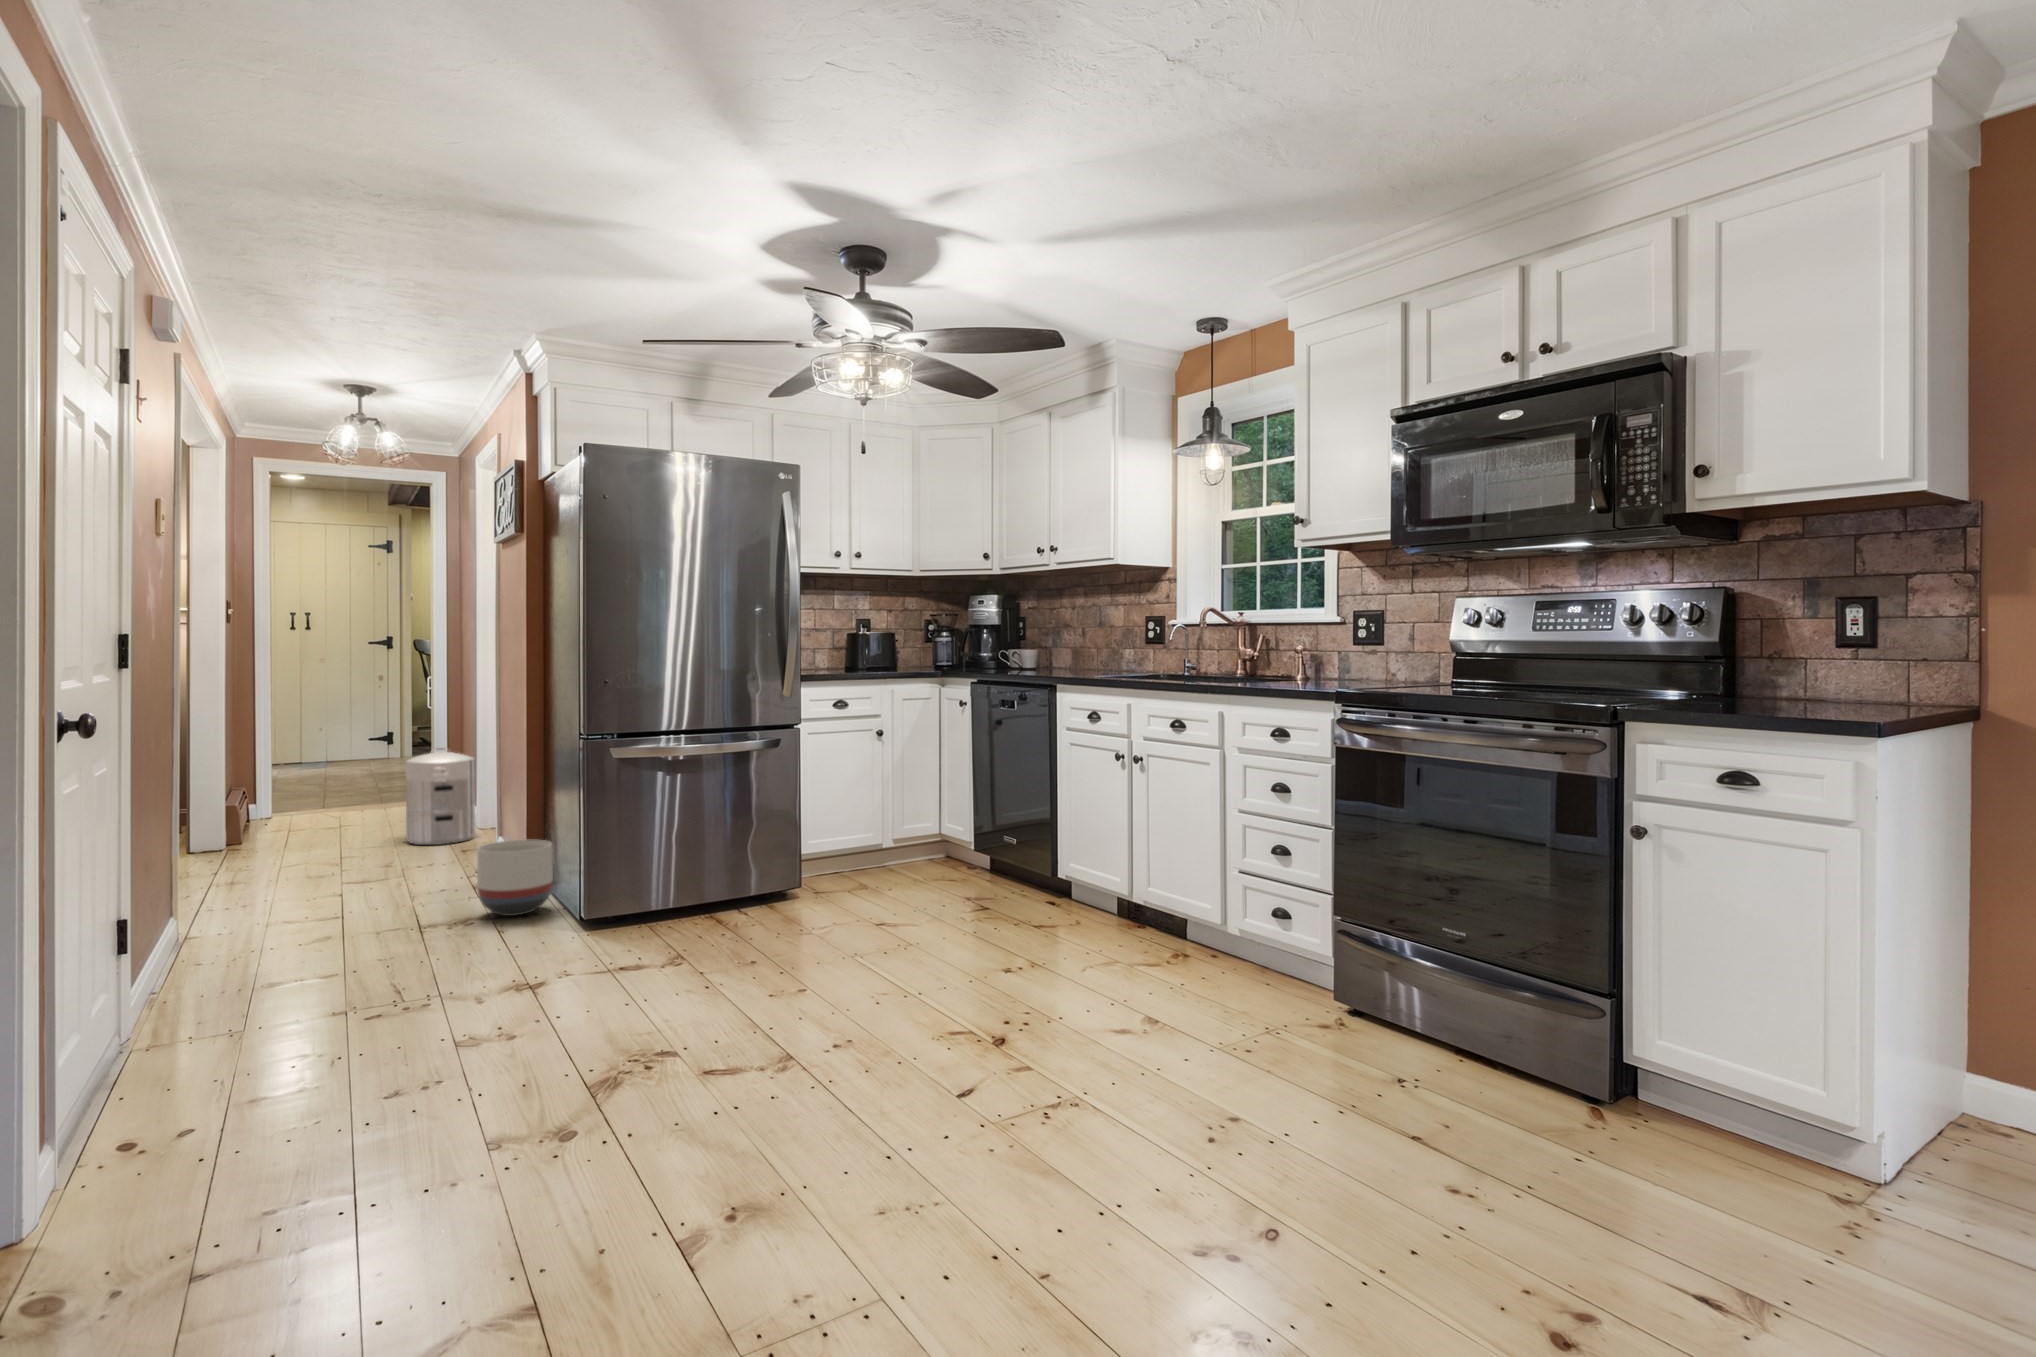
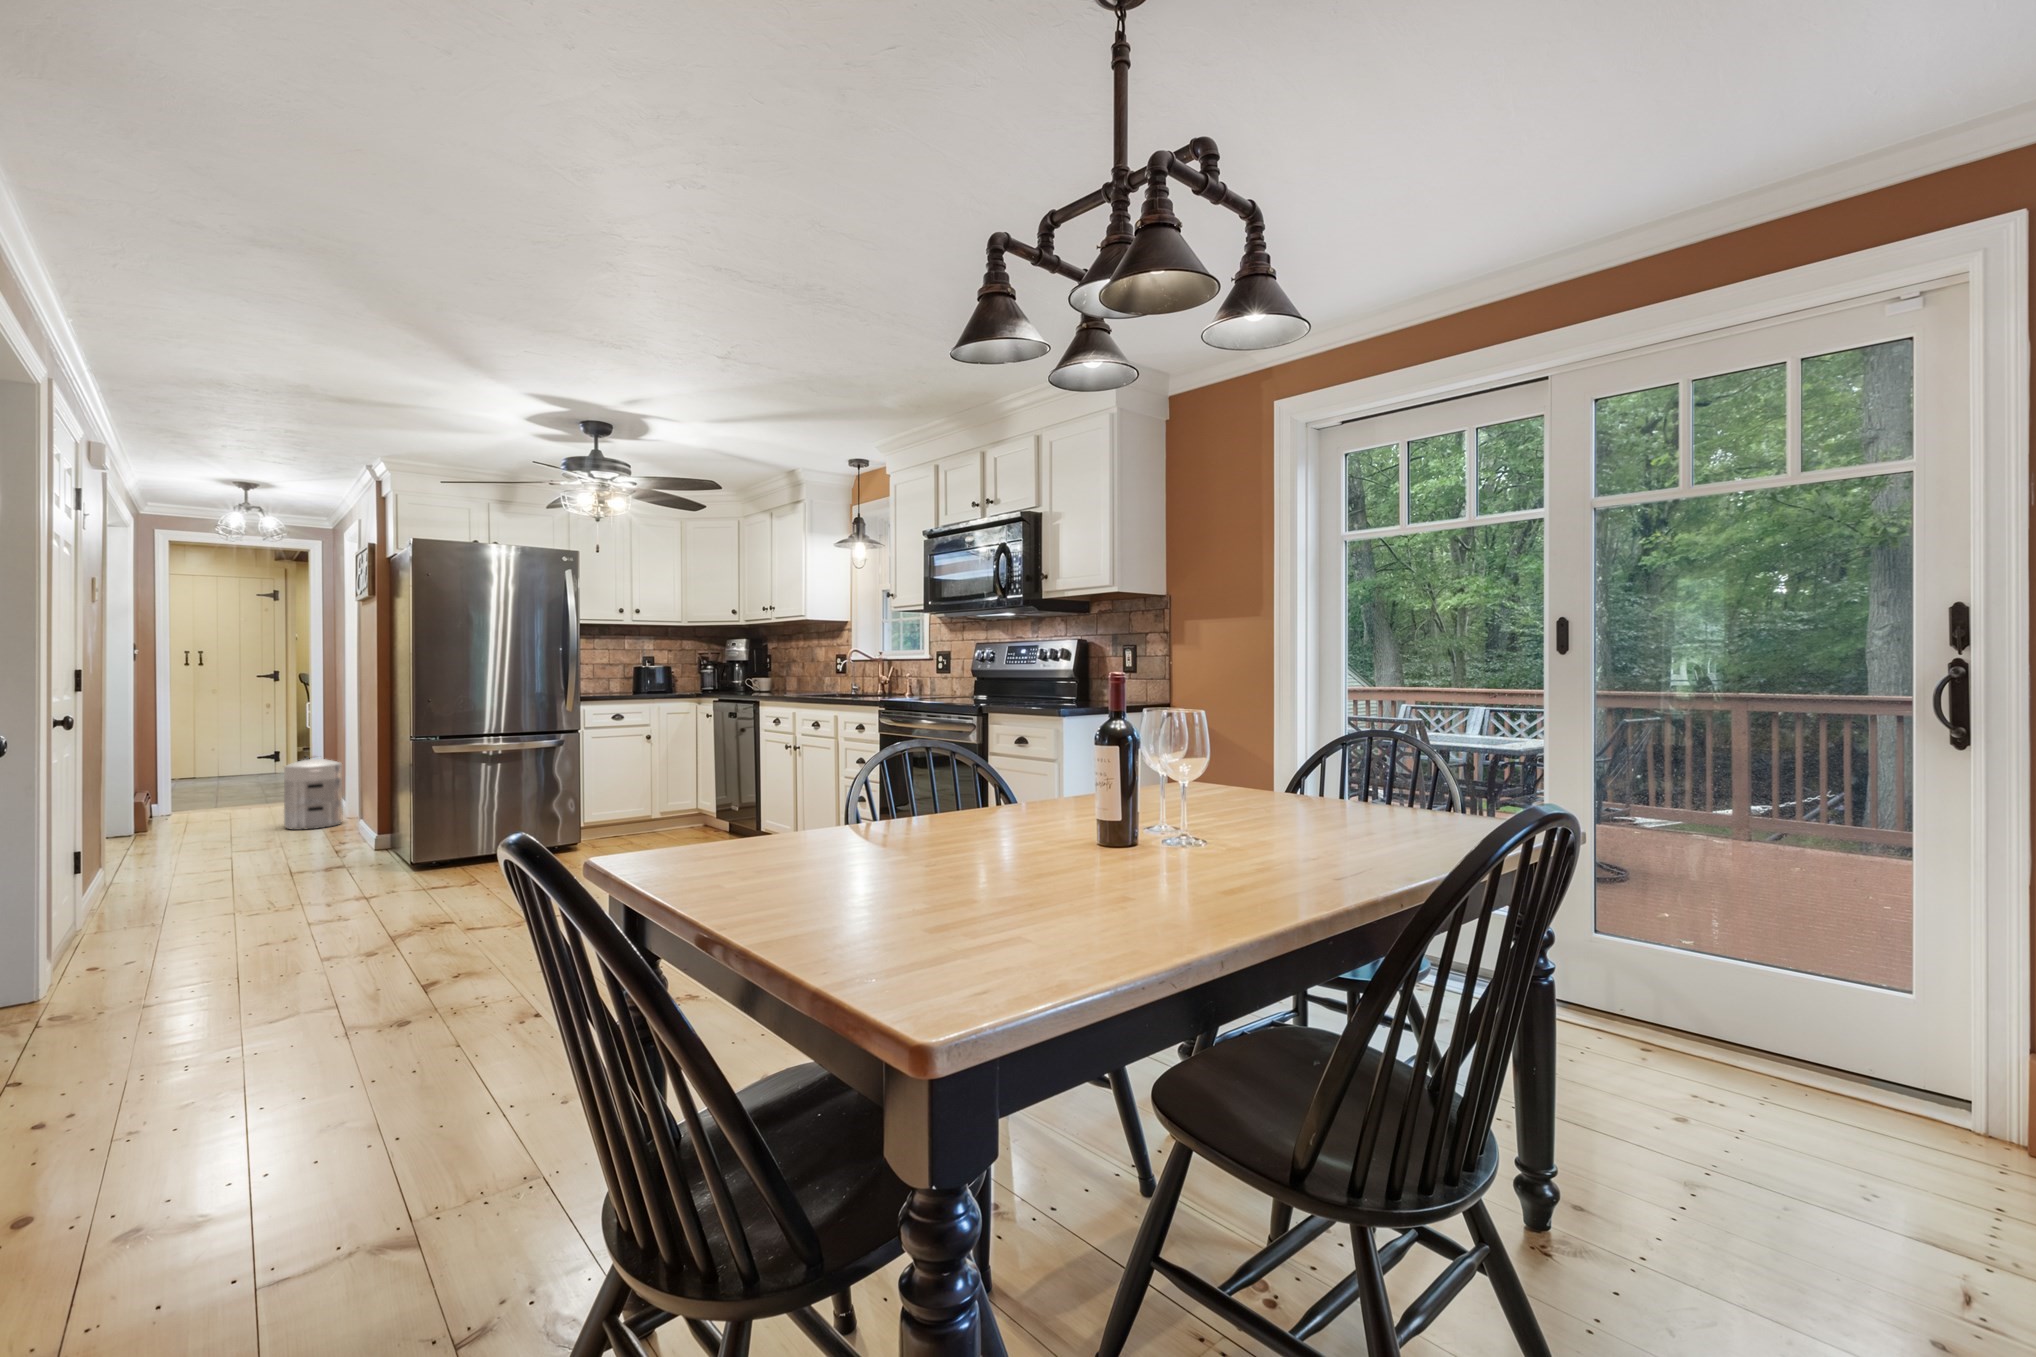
planter: present [477,839,553,916] -> none [333,815,392,868]

